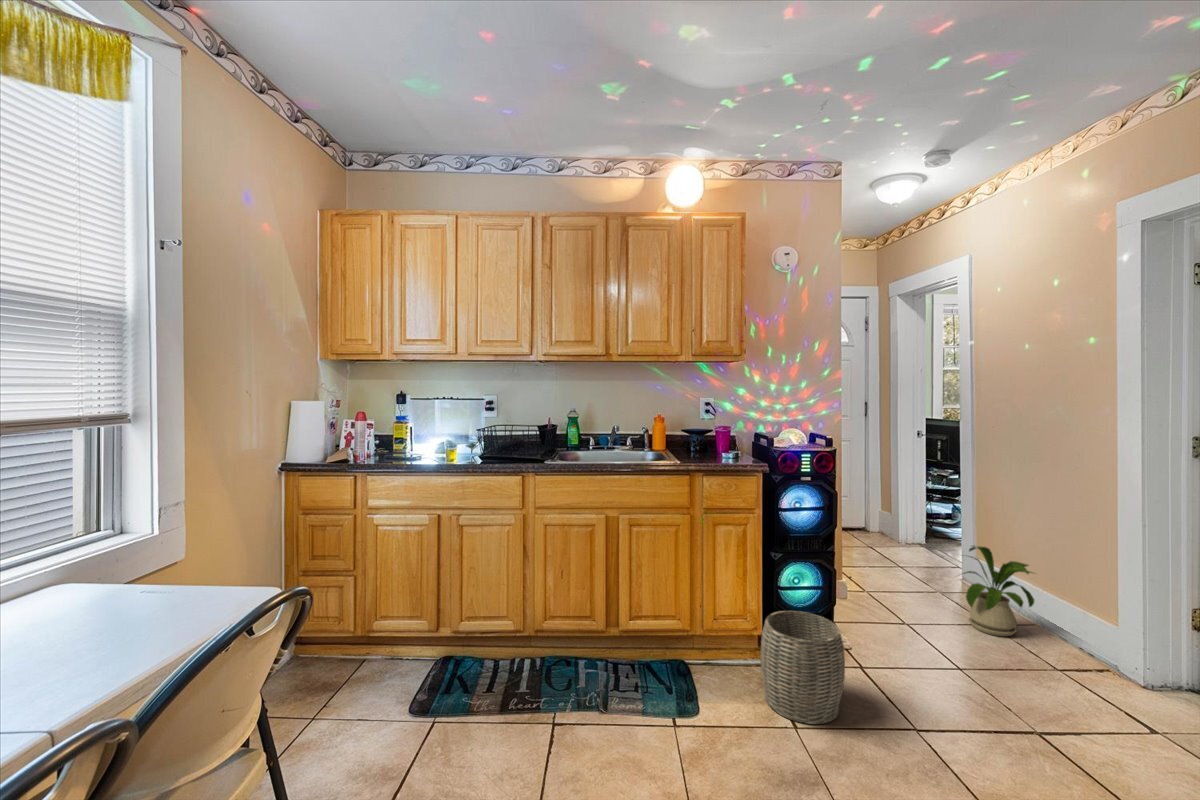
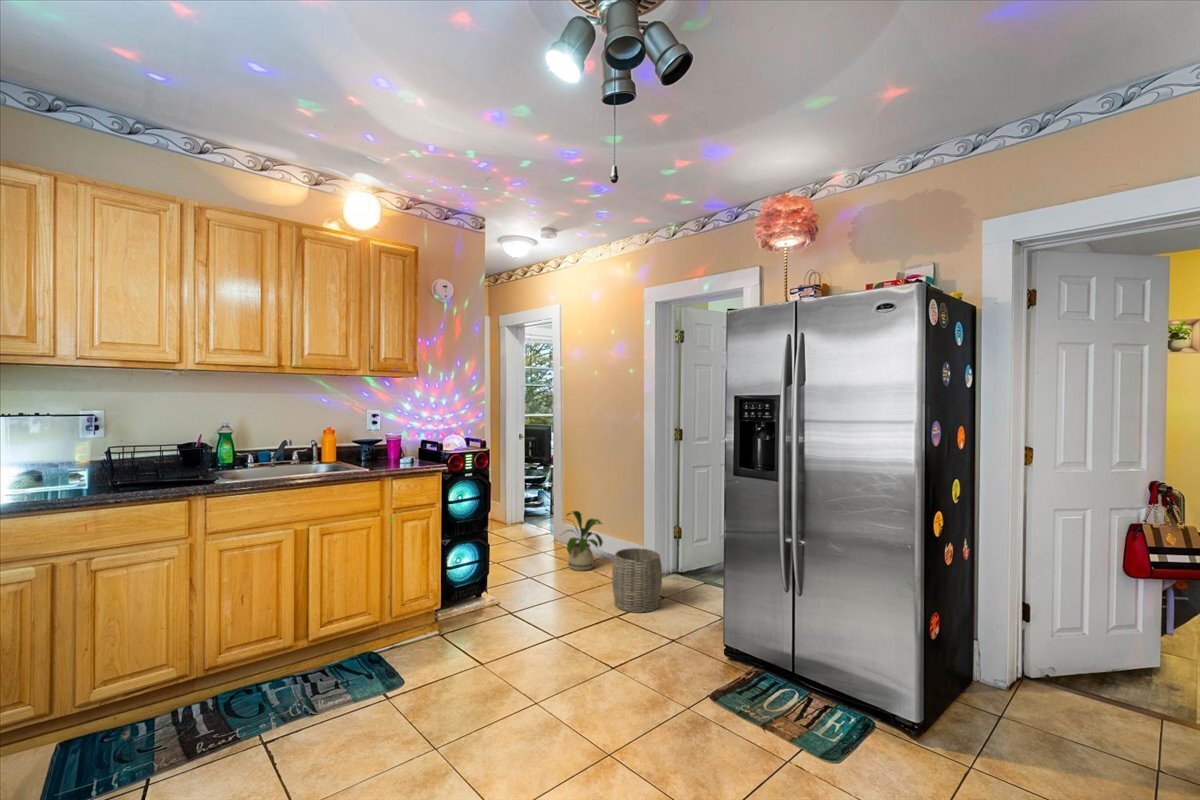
woven basket: present [761,611,845,724] -> present [612,548,662,613]

